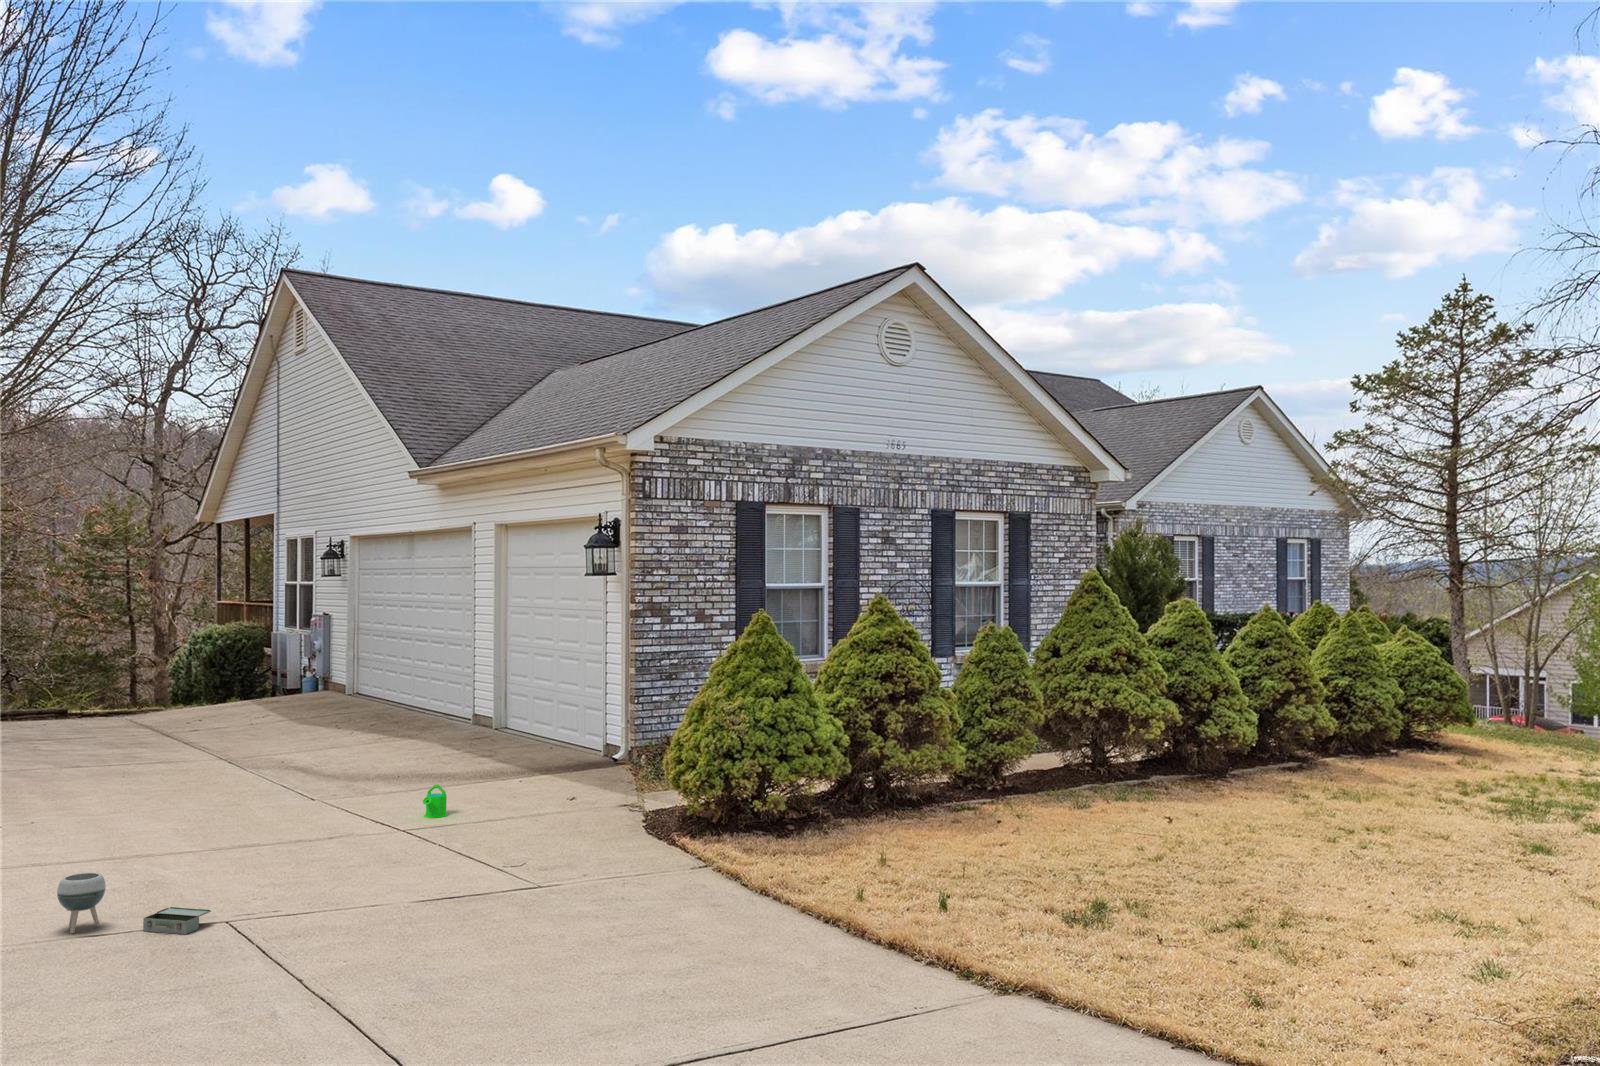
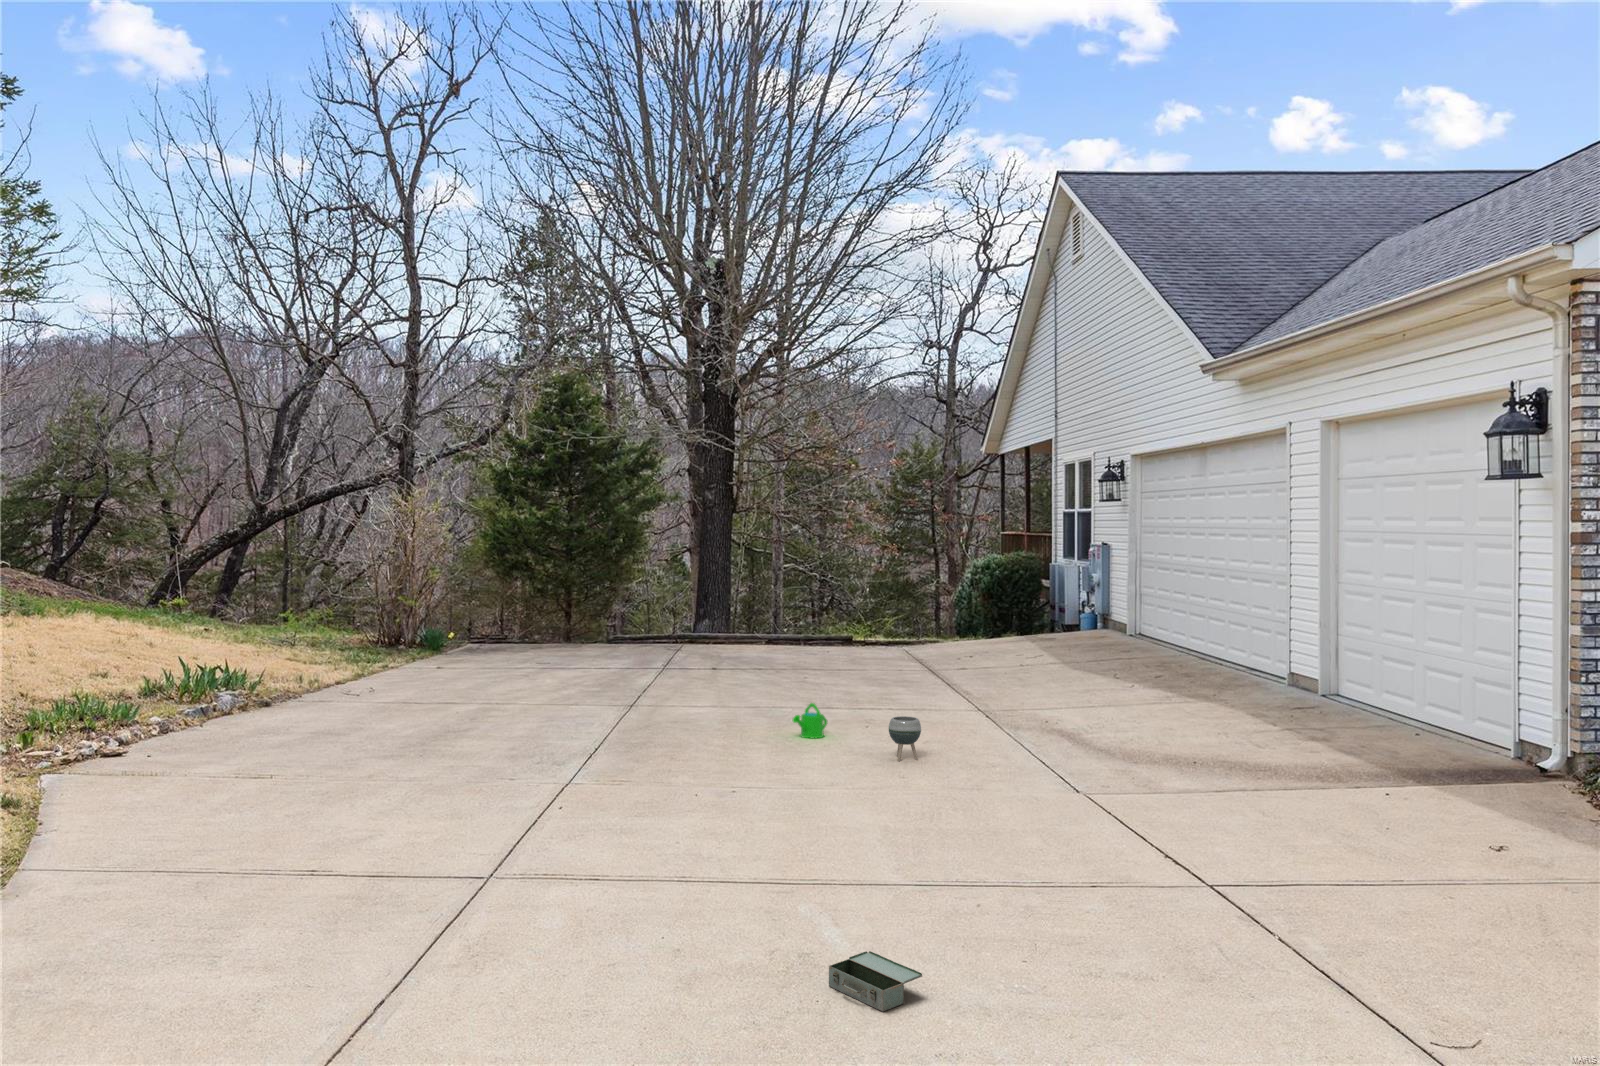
watering can: present [423,785,448,818] -> present [792,703,827,738]
planter: present [57,873,106,934] -> present [889,716,921,761]

